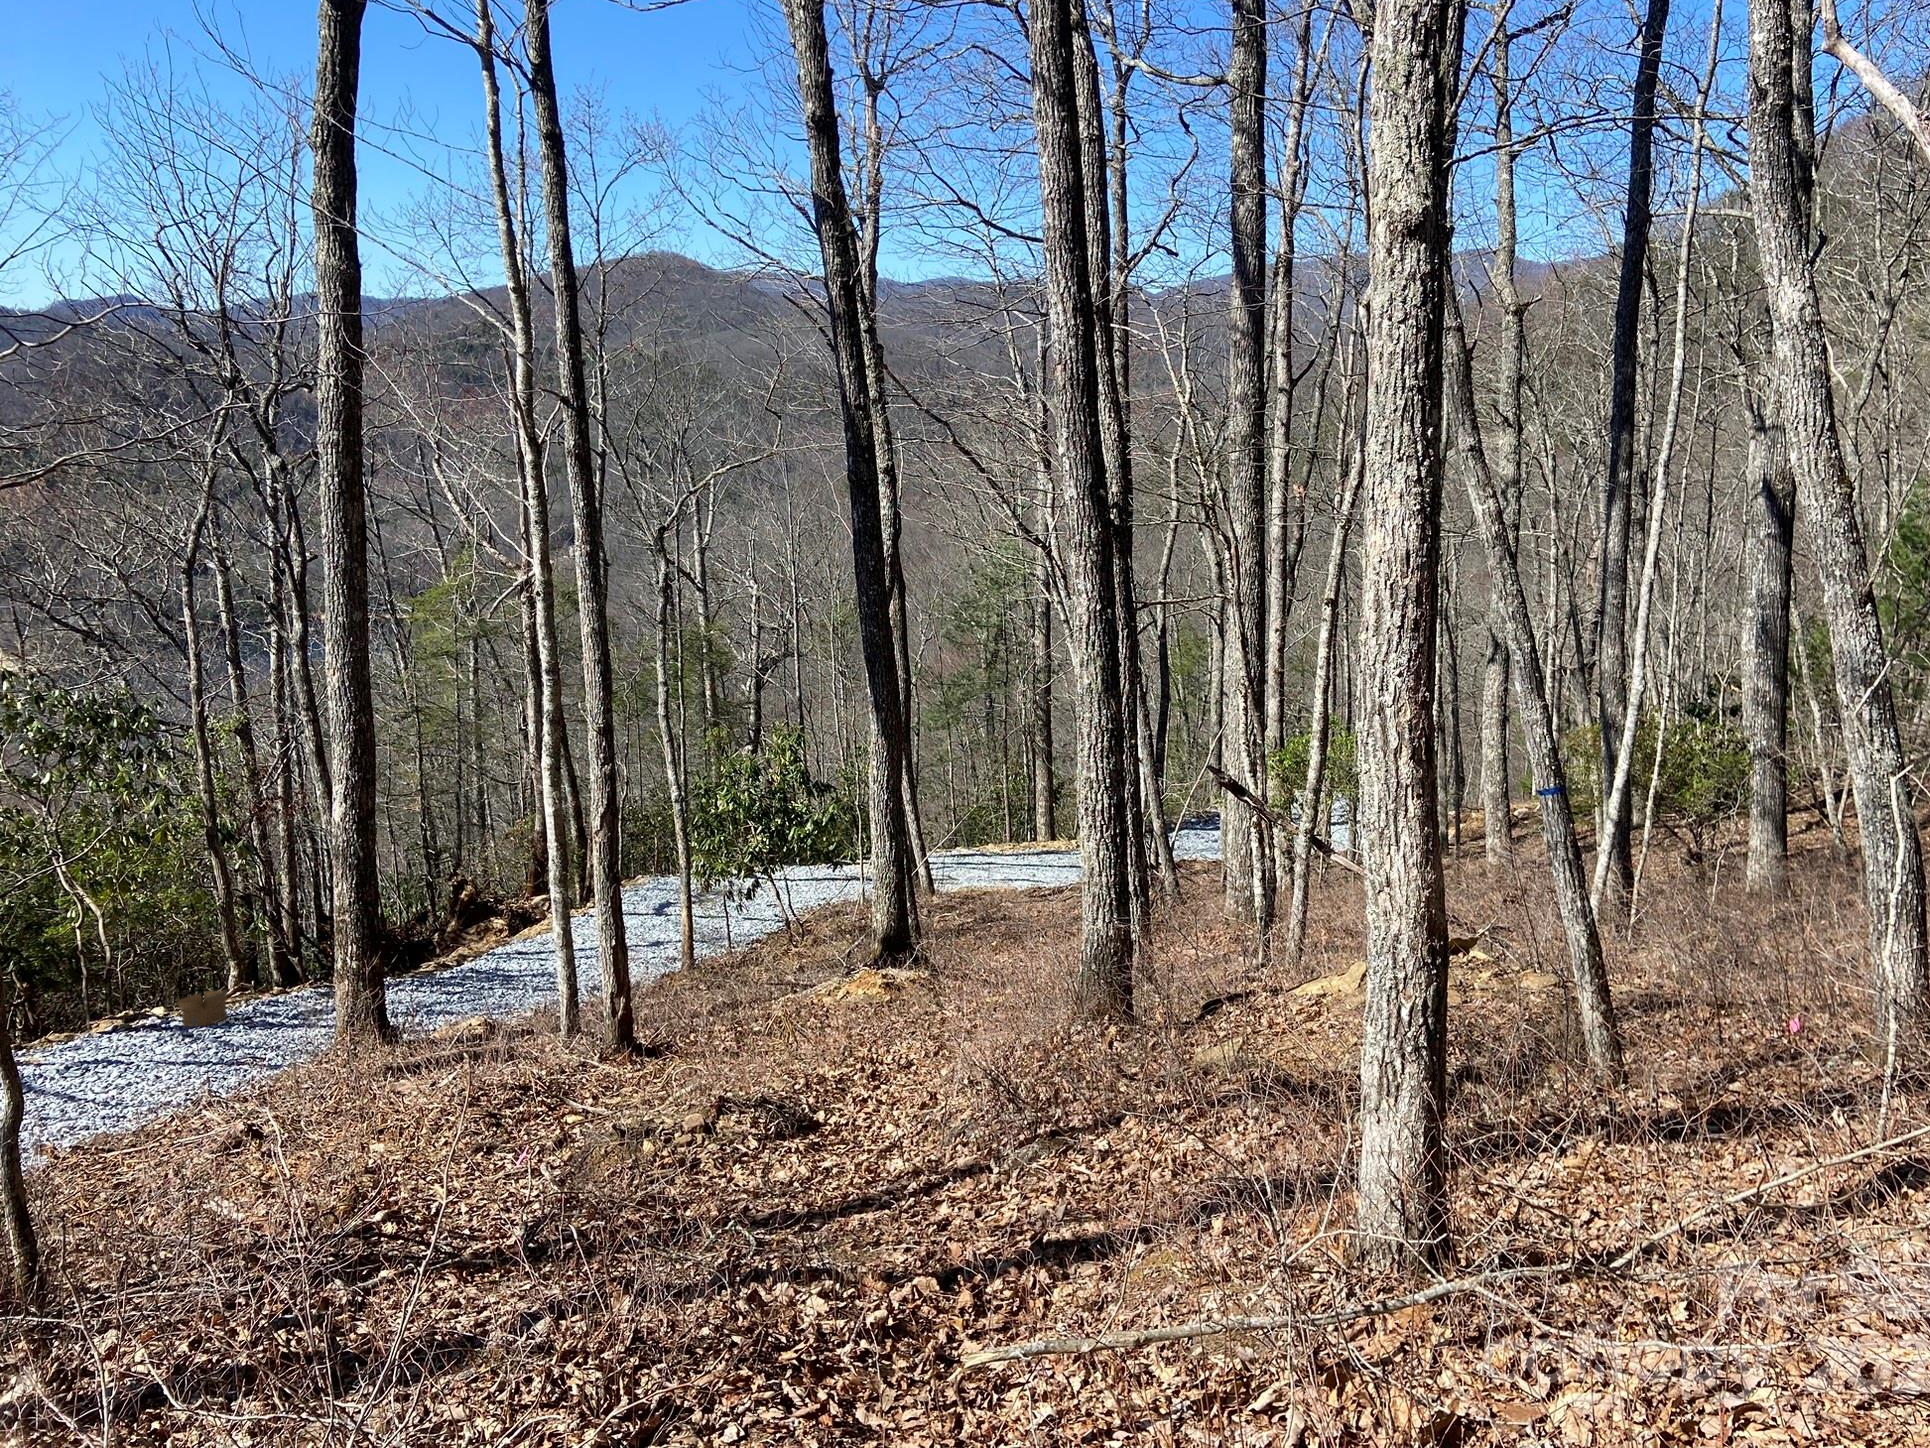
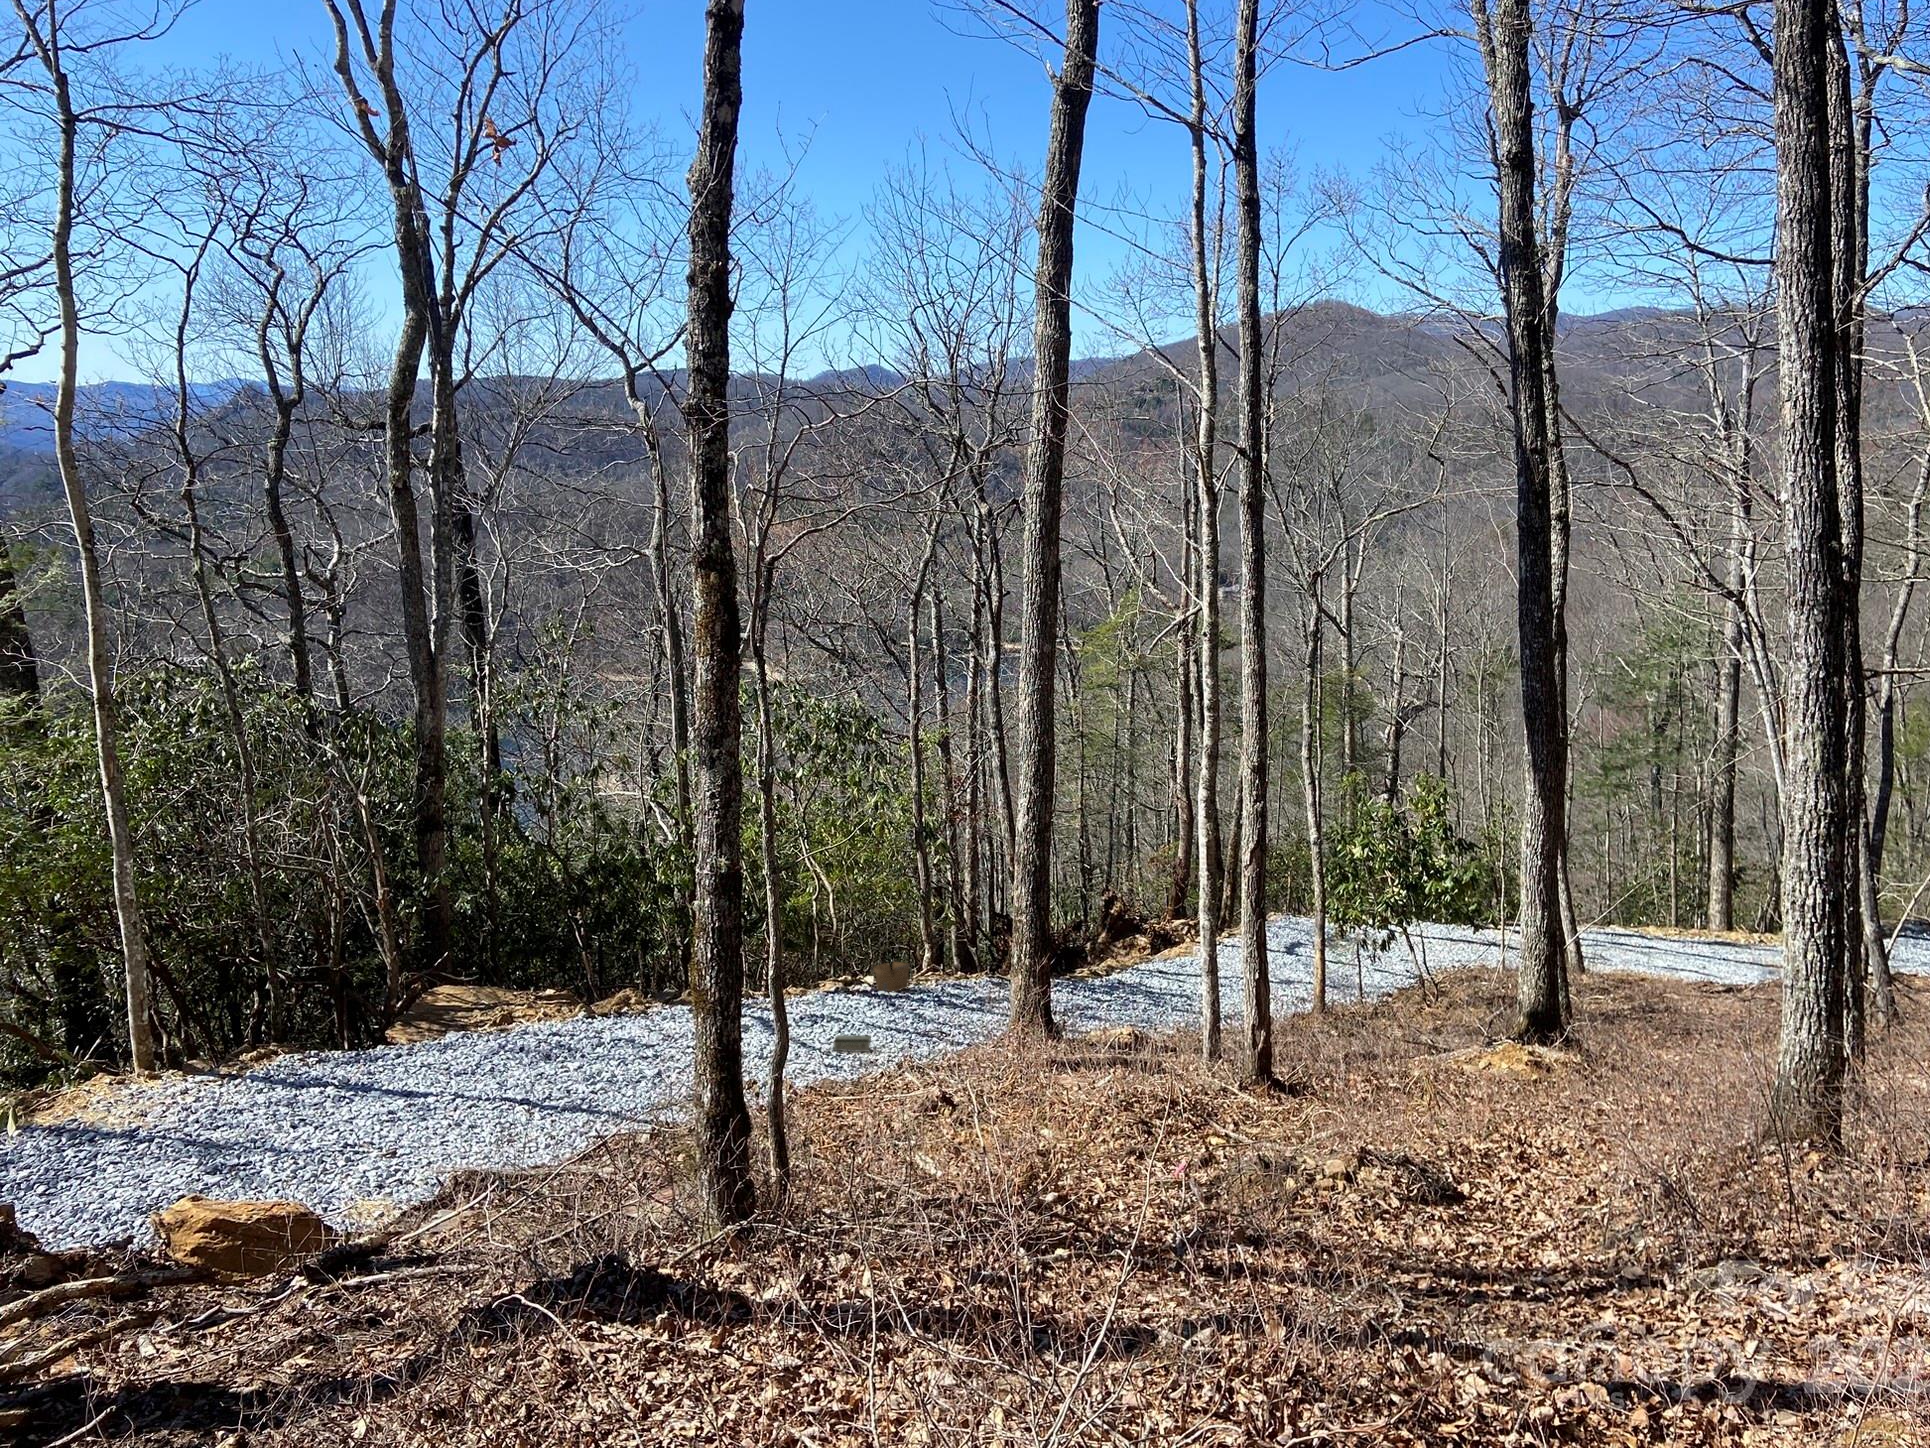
toolbox: none [104,1079,160,1107] -> present [833,1035,871,1052]

